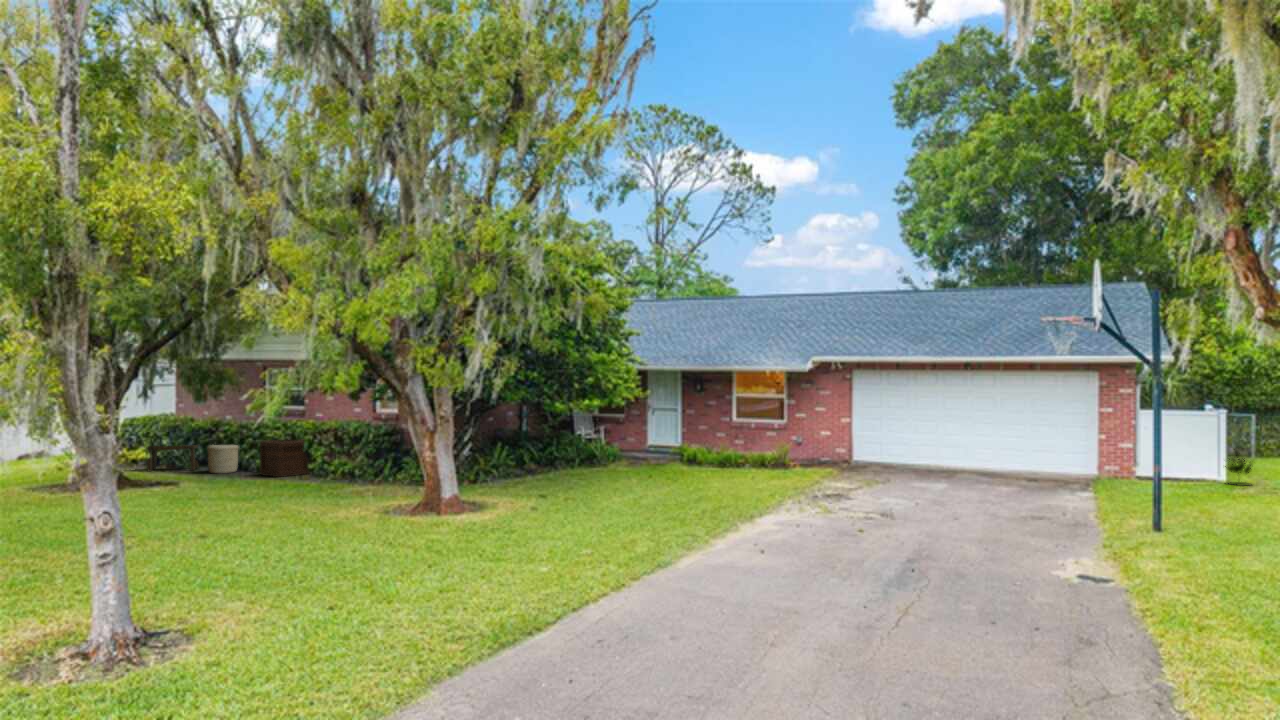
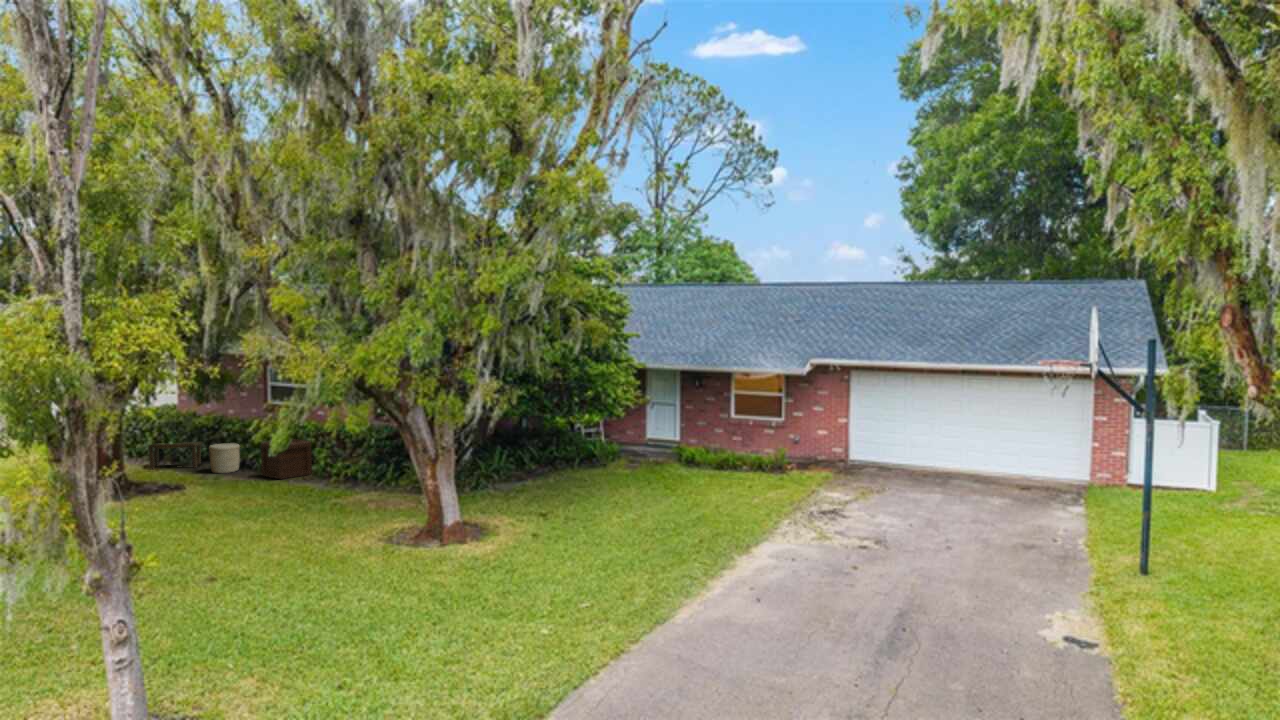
potted tree: present [1225,449,1252,486] -> none [1211,459,1244,499]

